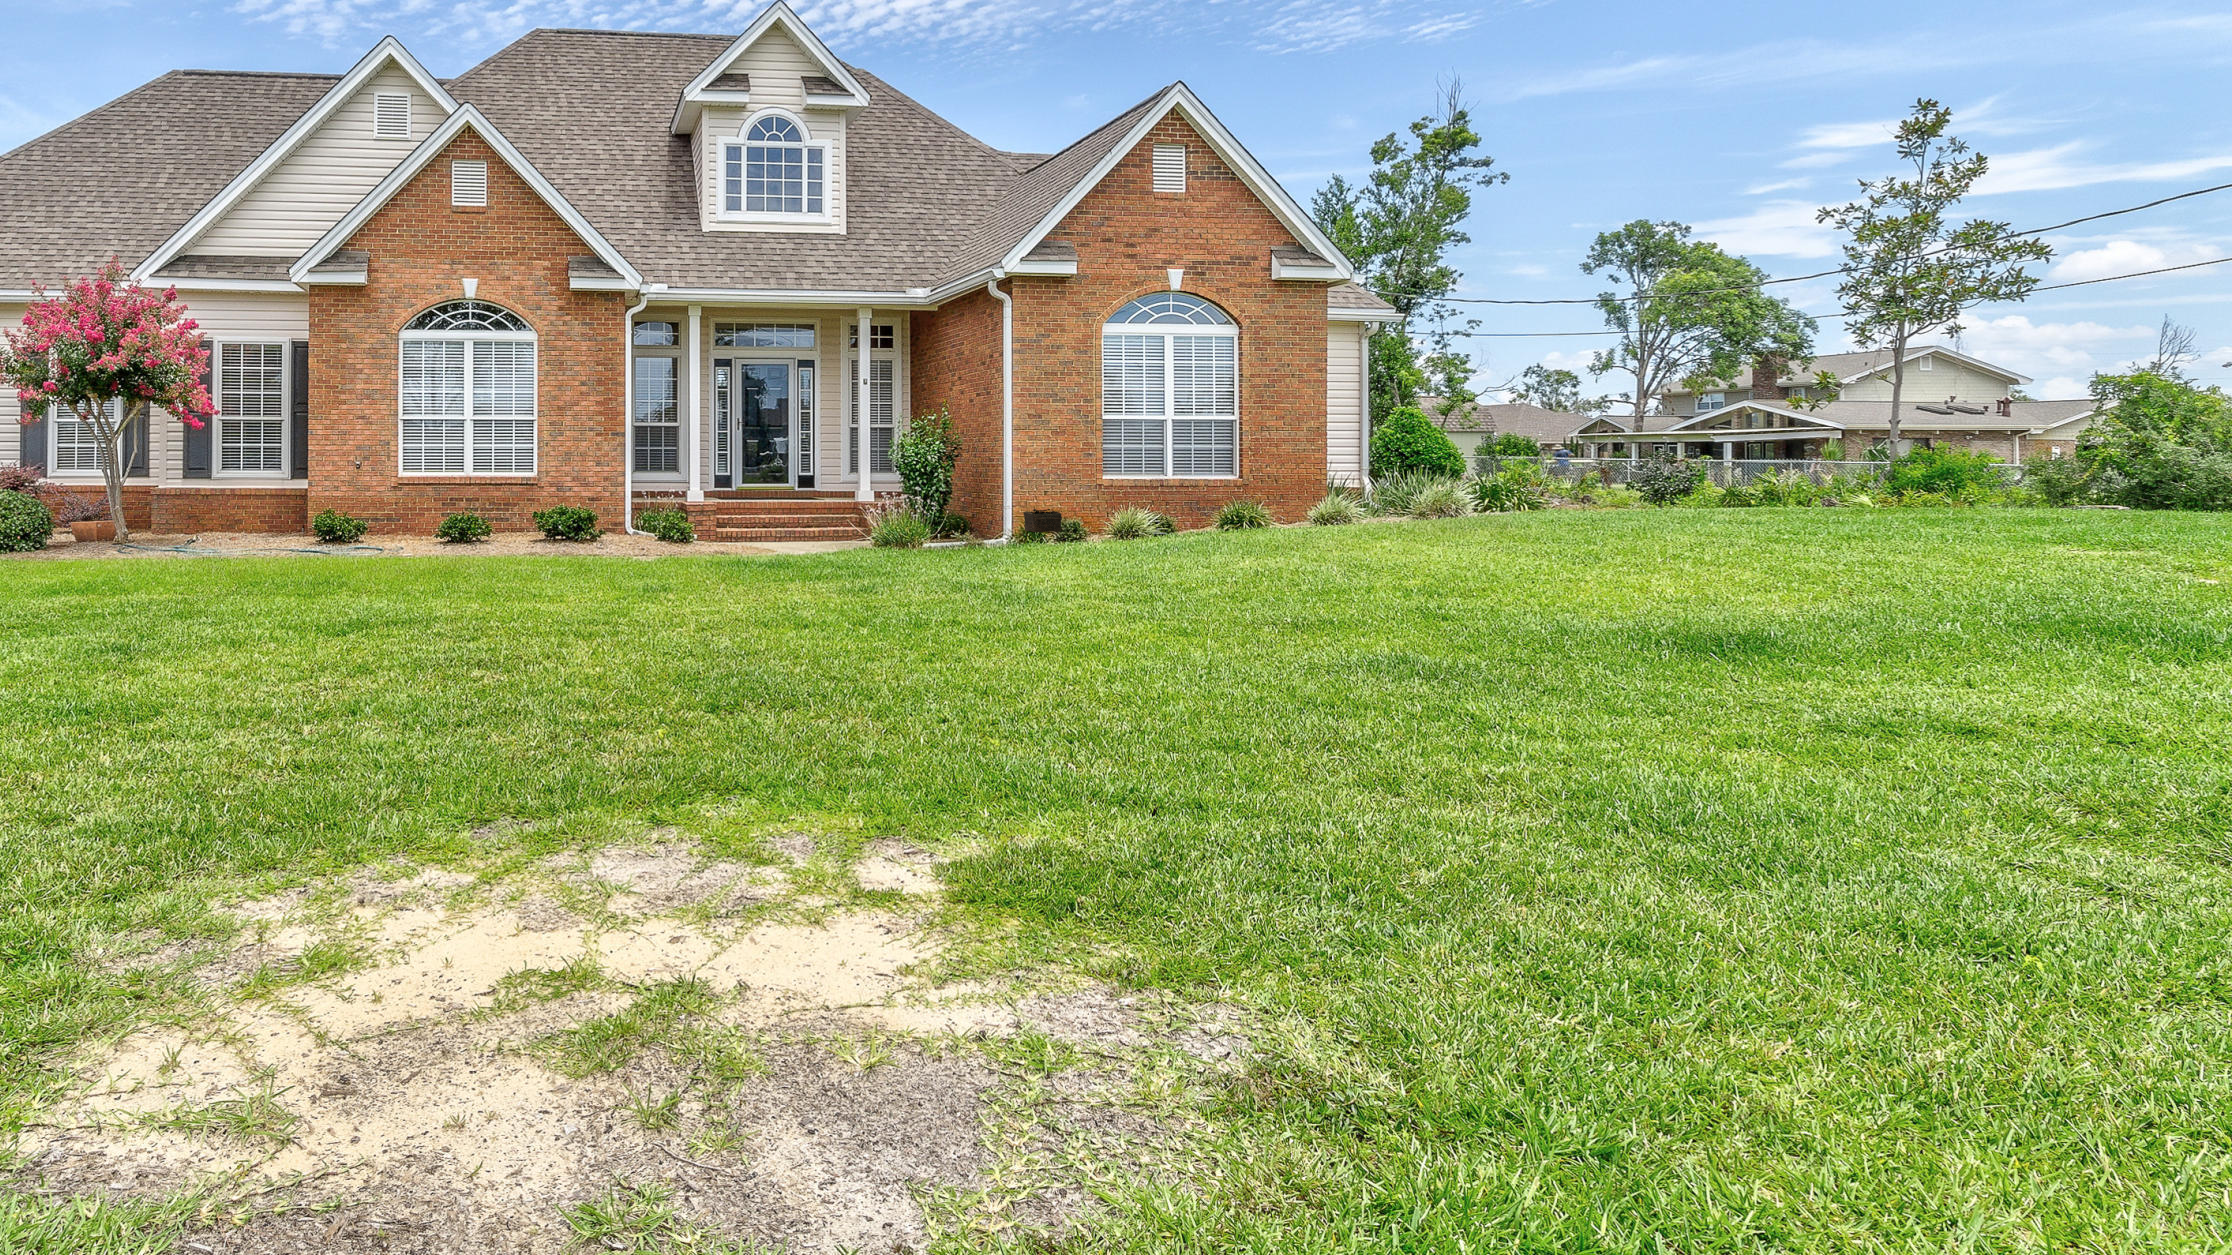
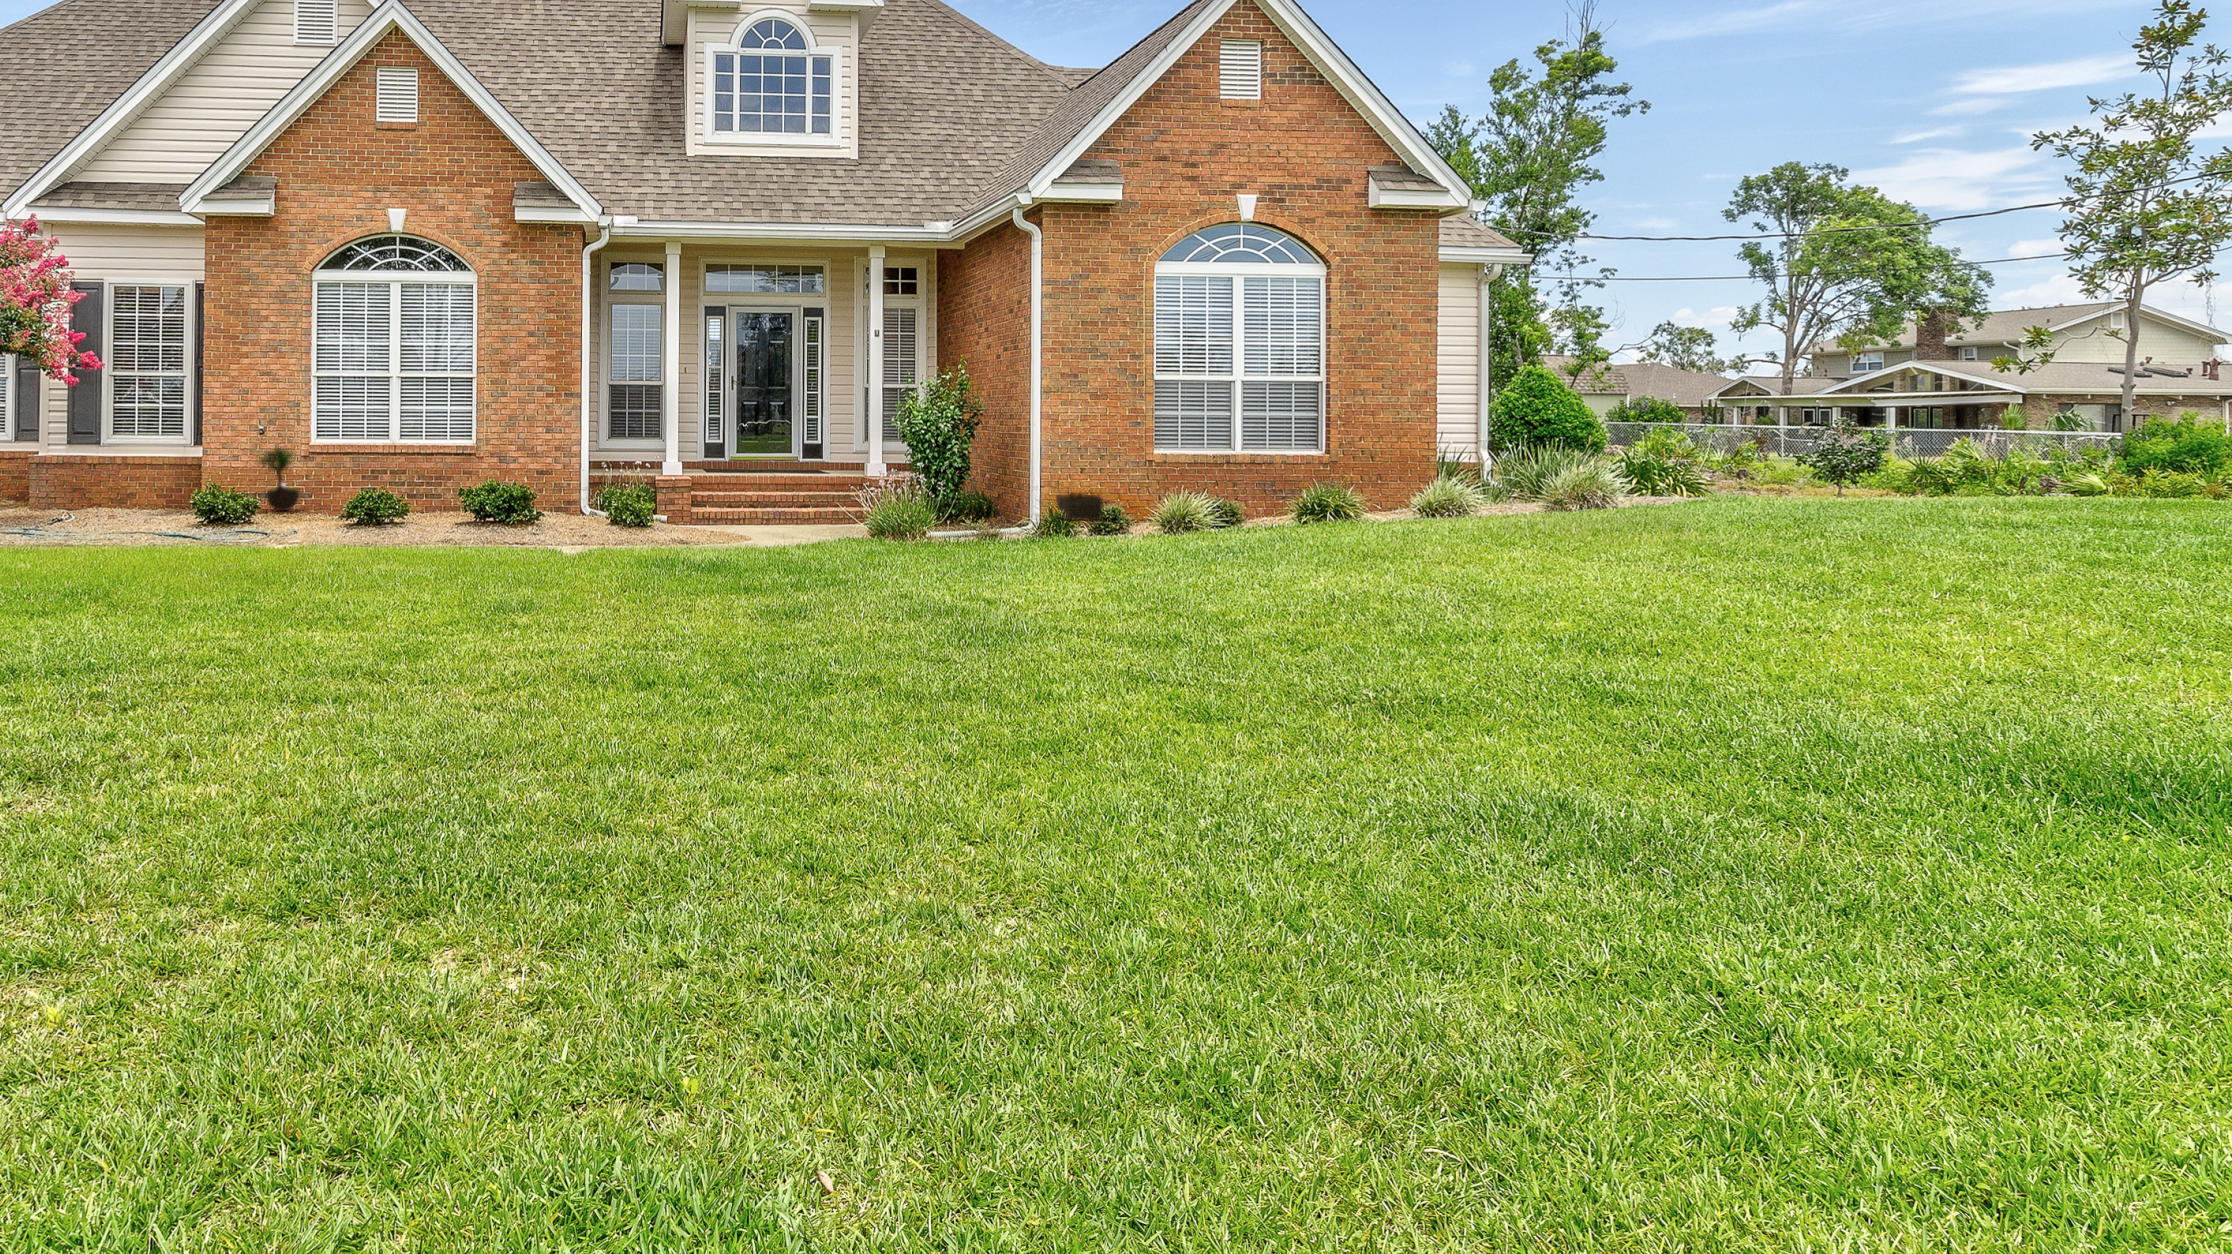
potted tree: none [360,472,396,533] -> present [257,446,299,511]

